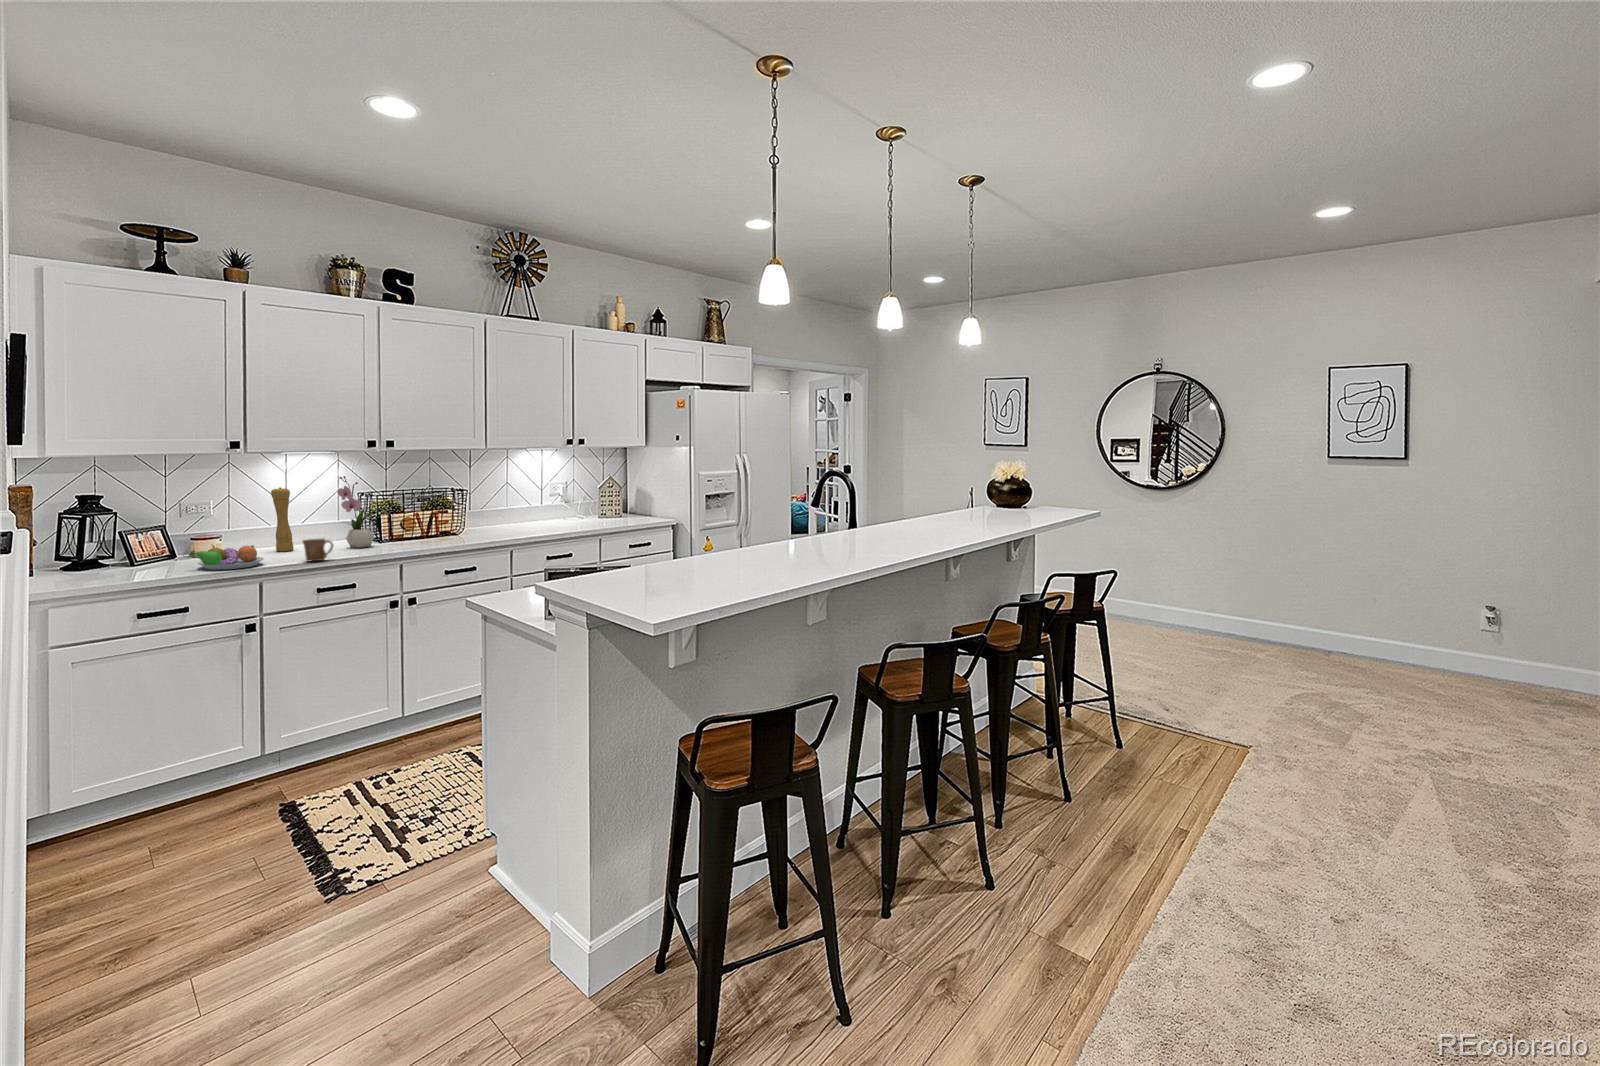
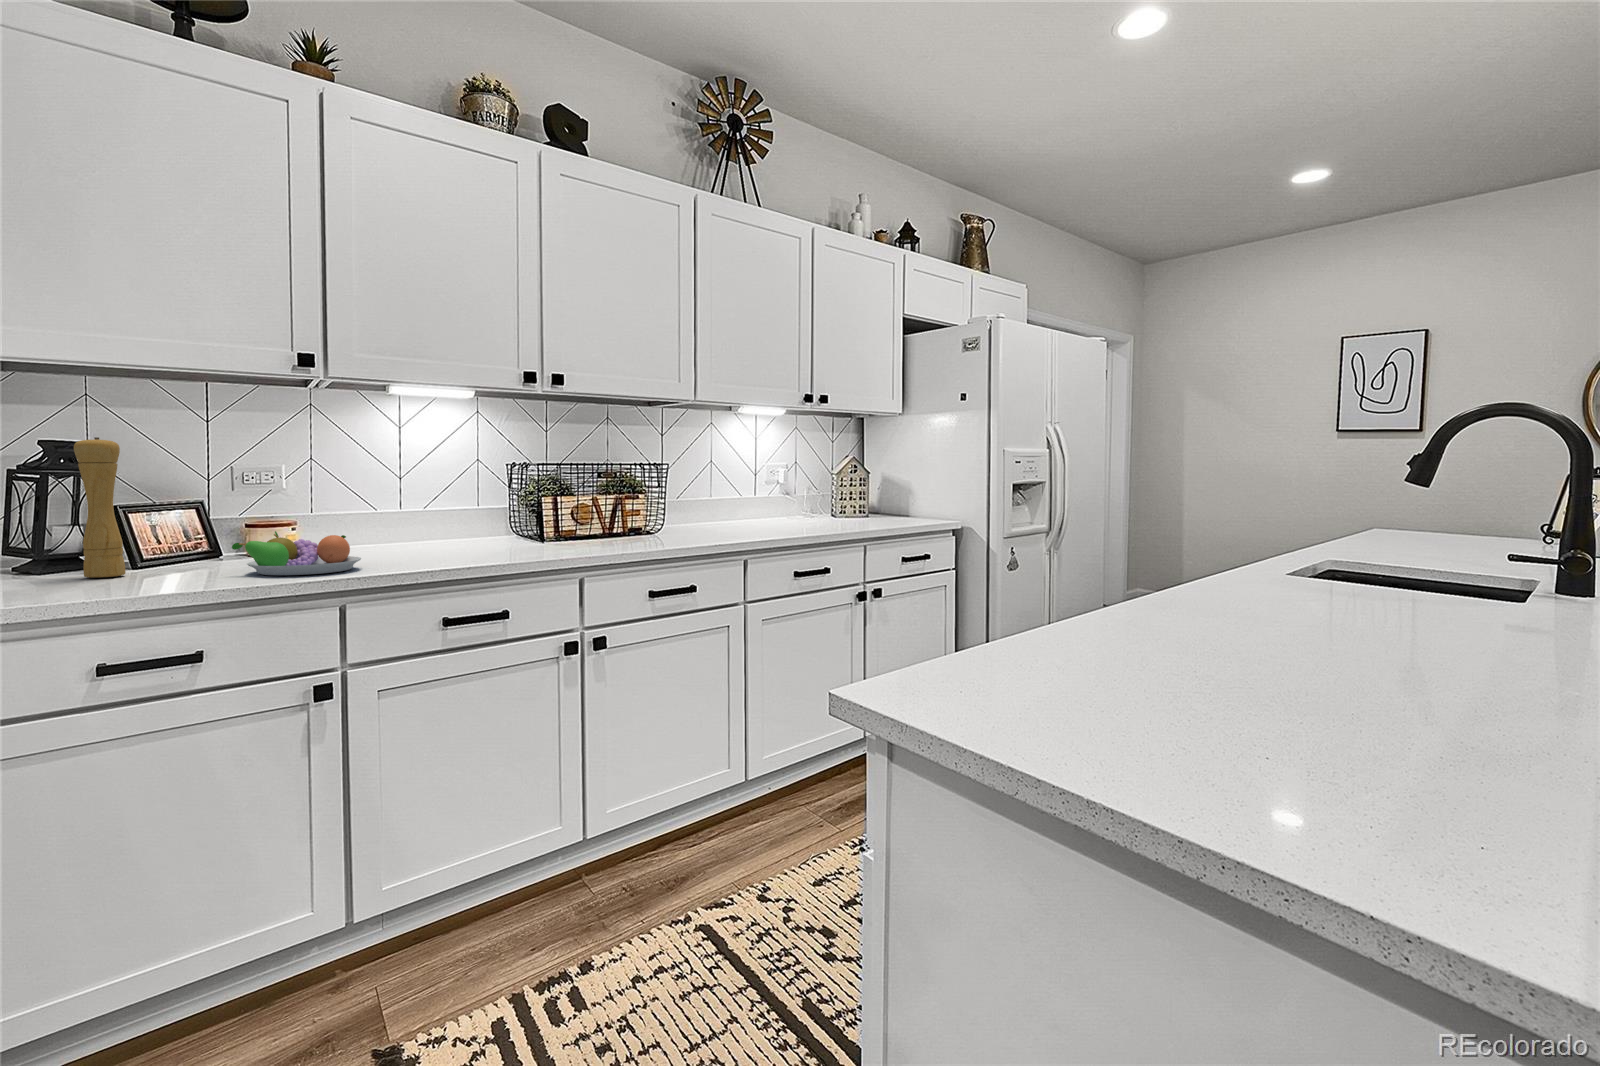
flower arrangement: present [338,476,374,548] -> none [479,429,537,549]
pepper mill: present [271,487,294,551] -> present [74,437,126,578]
mug: present [303,539,334,561] -> none [426,526,478,565]

